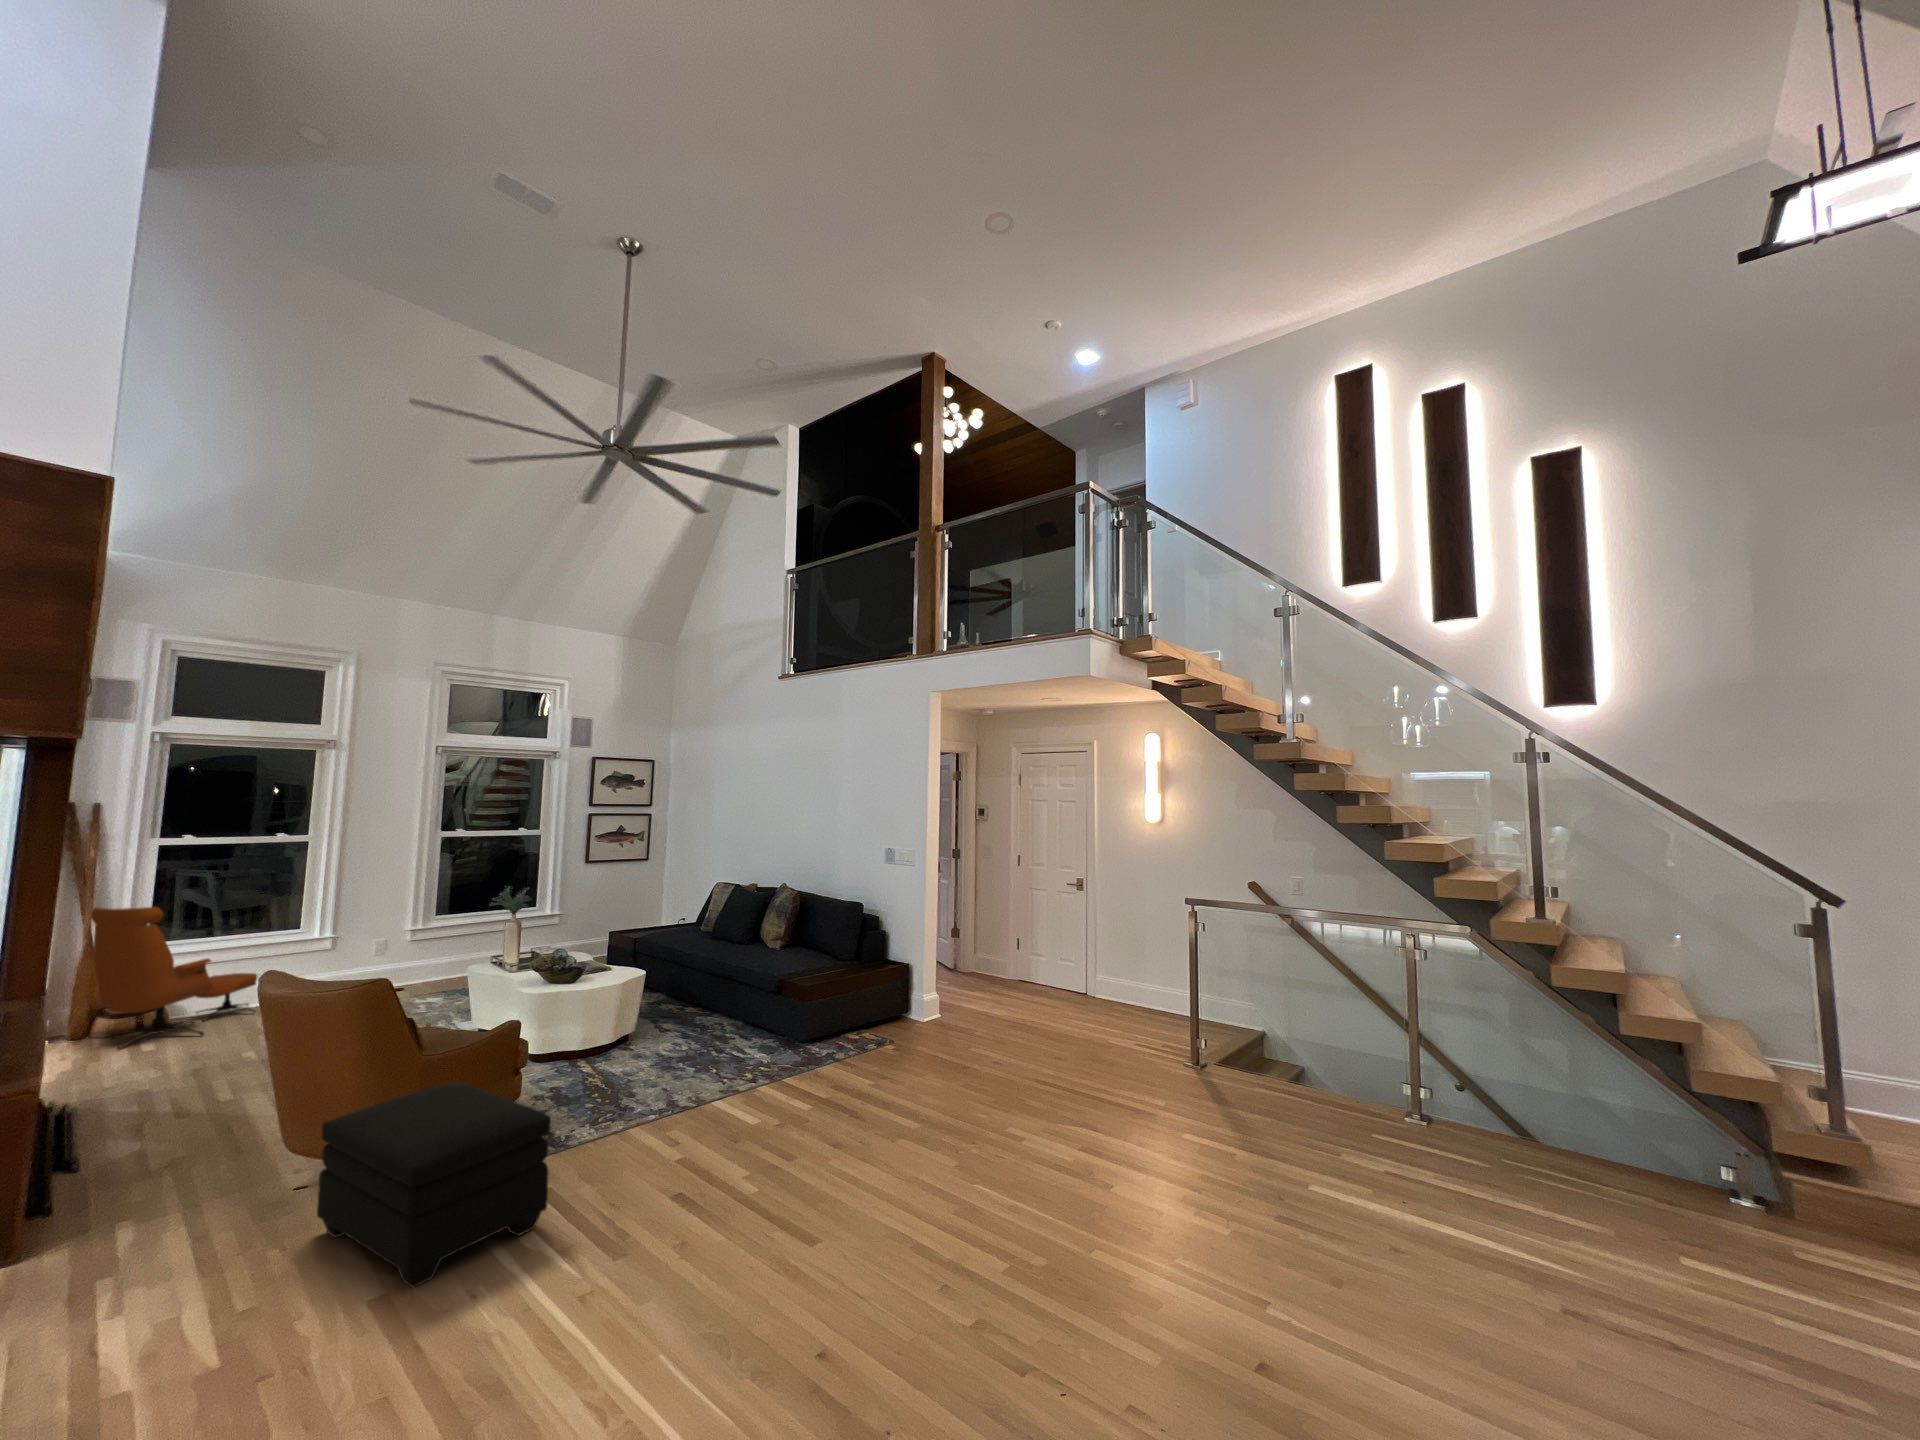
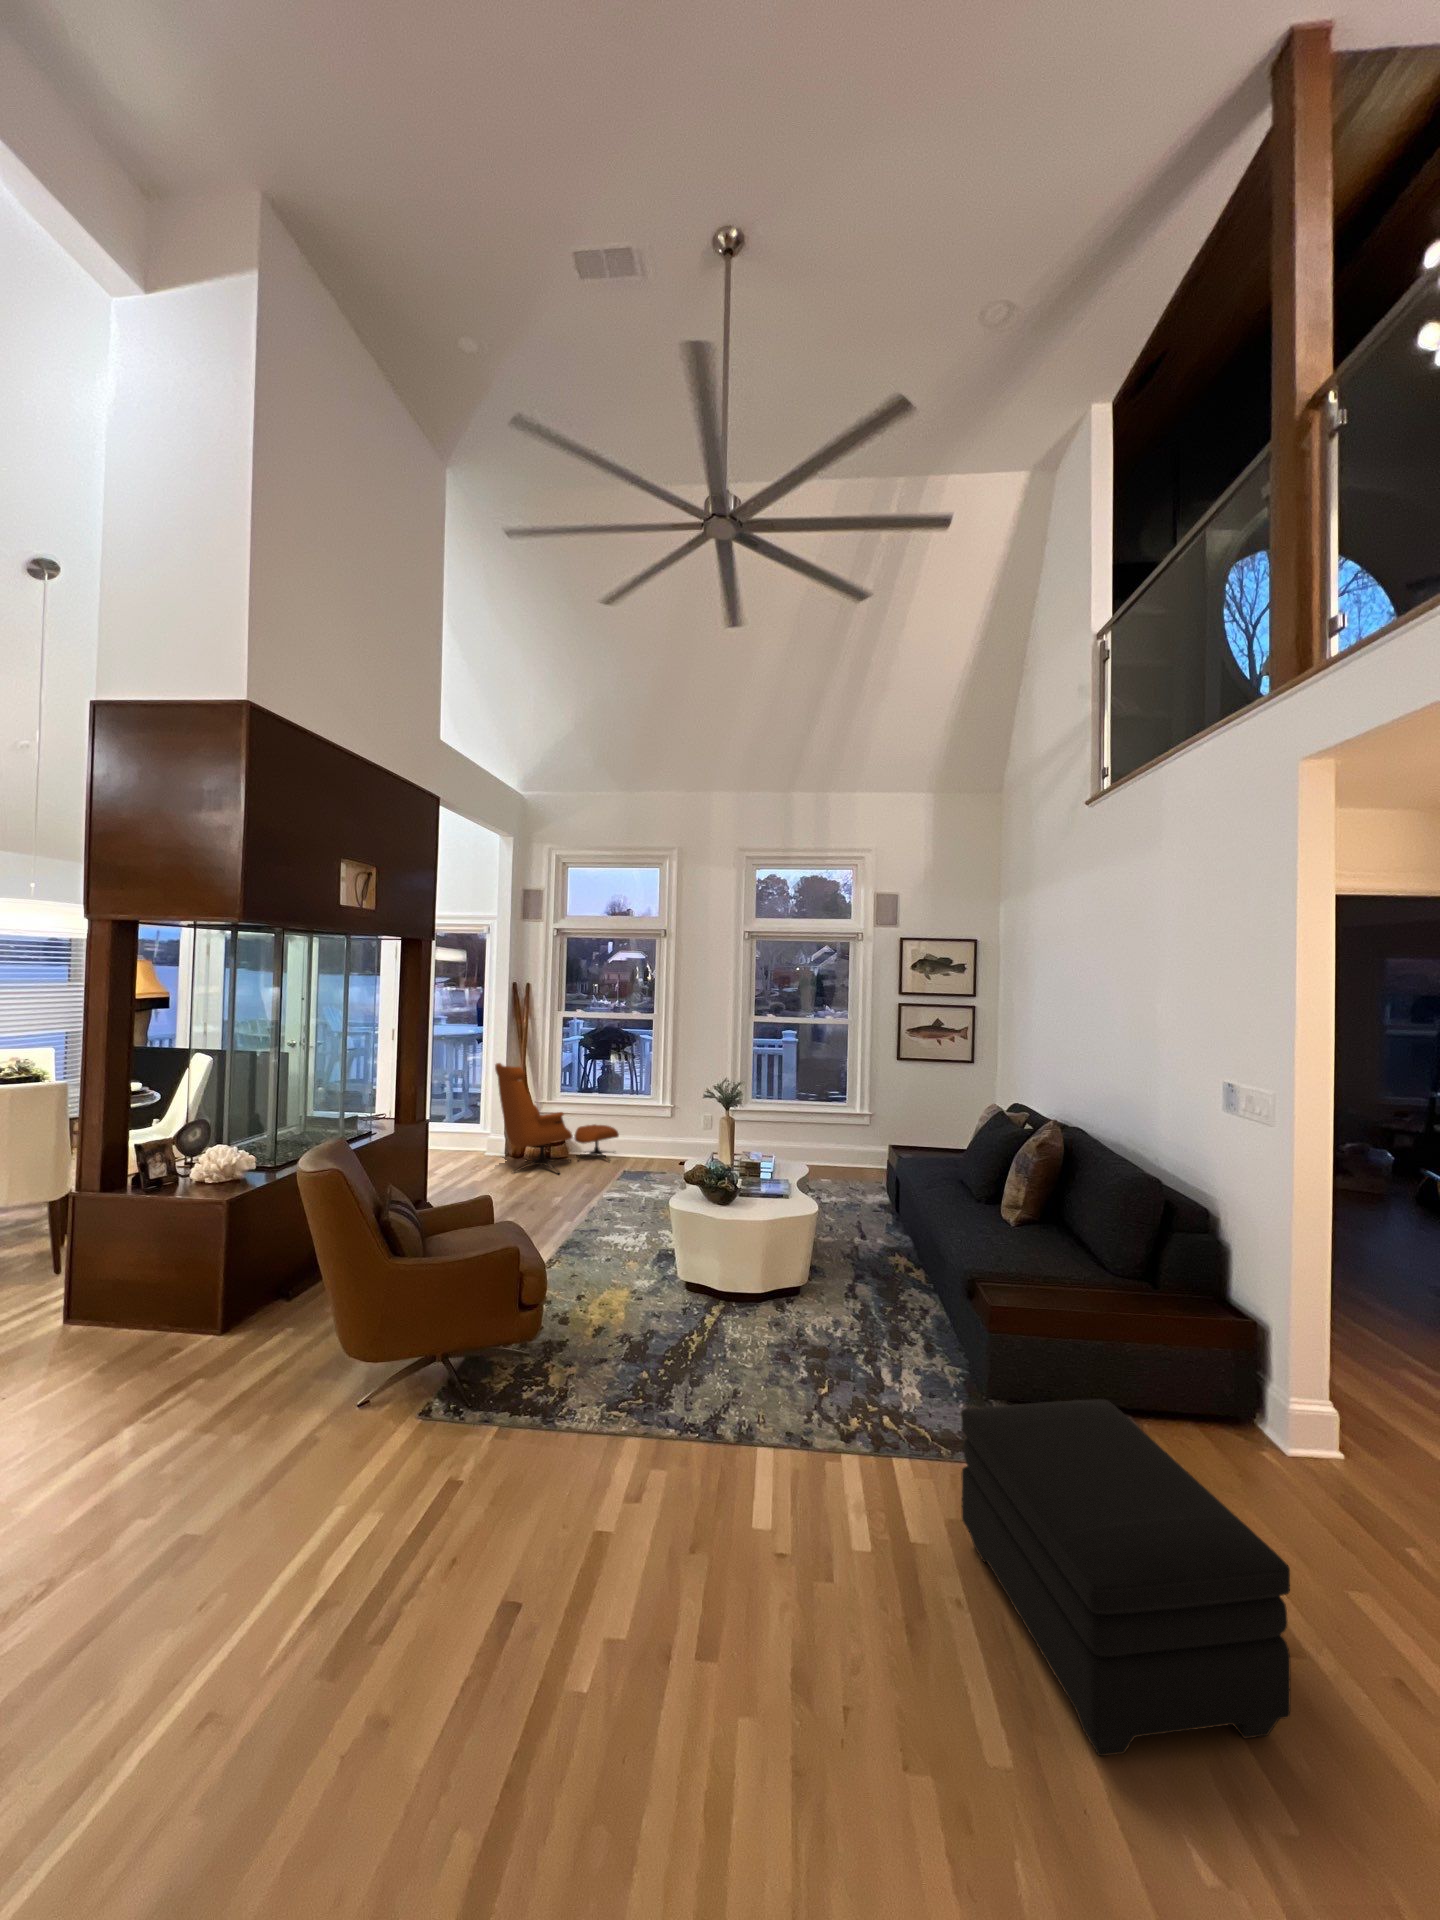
ottoman: present [317,1082,551,1287] -> present [962,1399,1291,1756]

